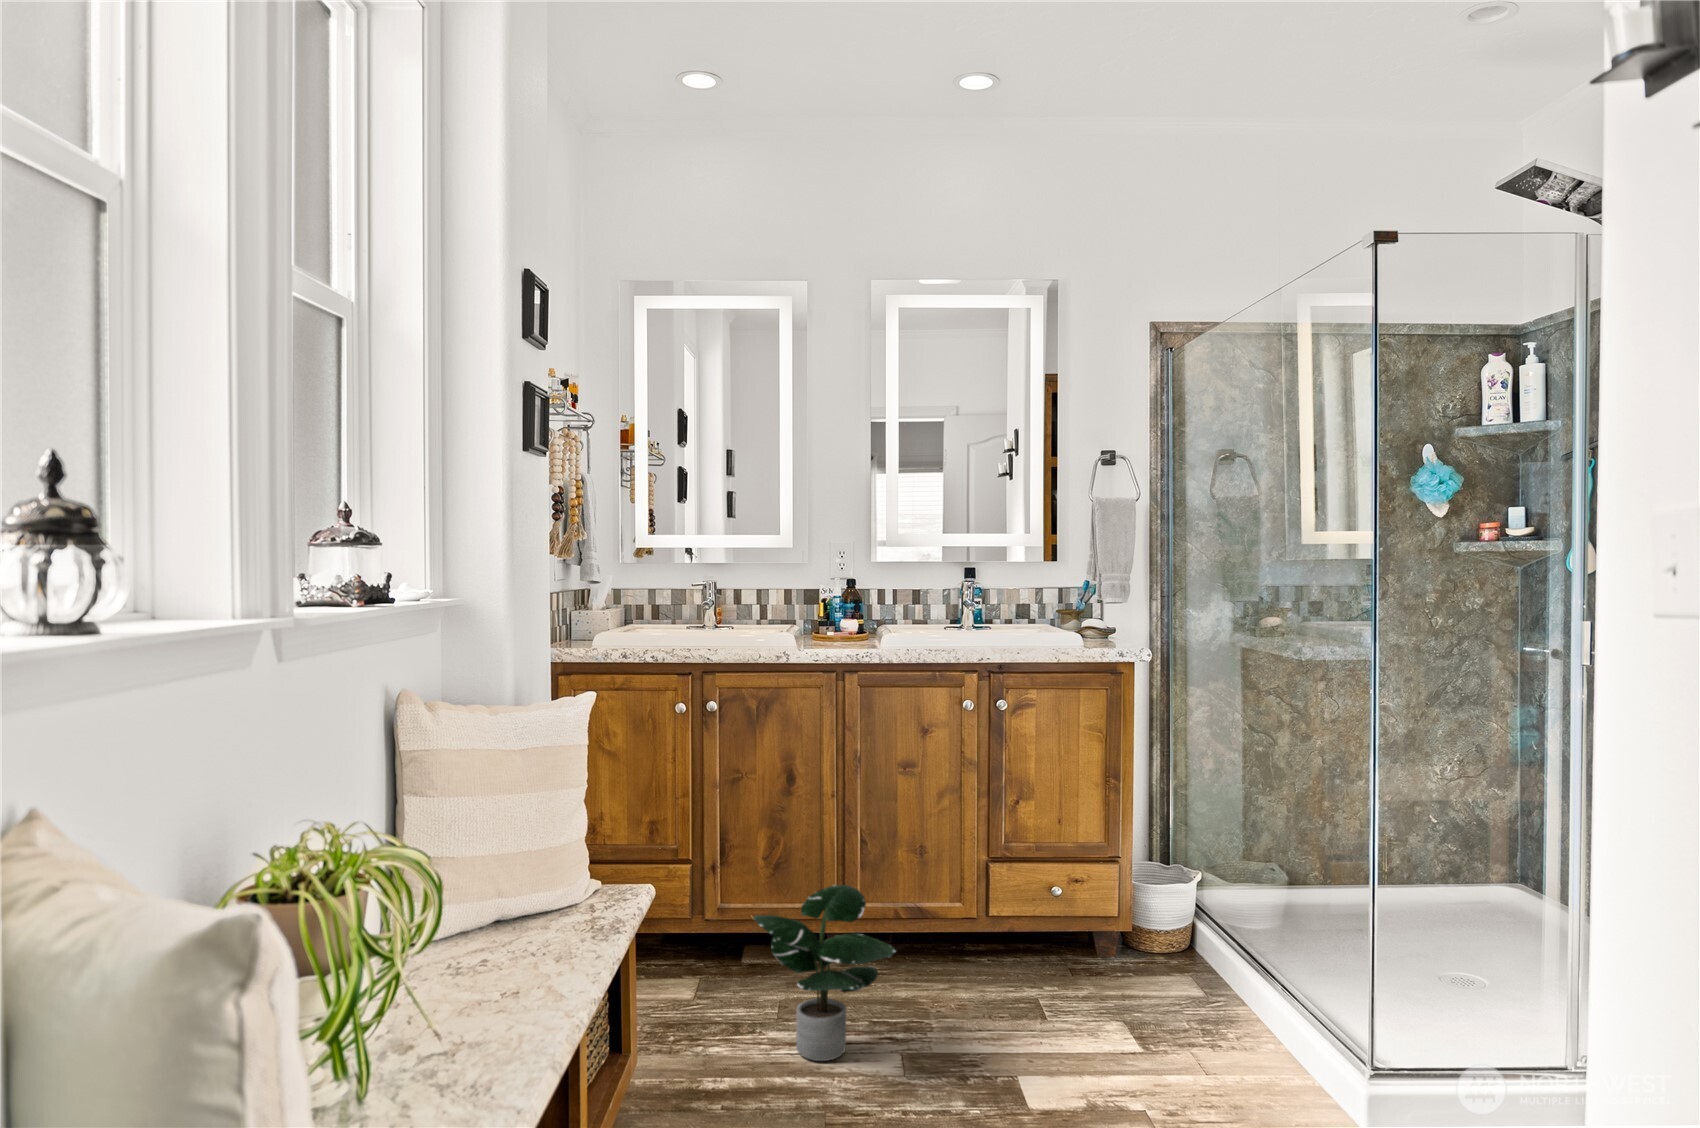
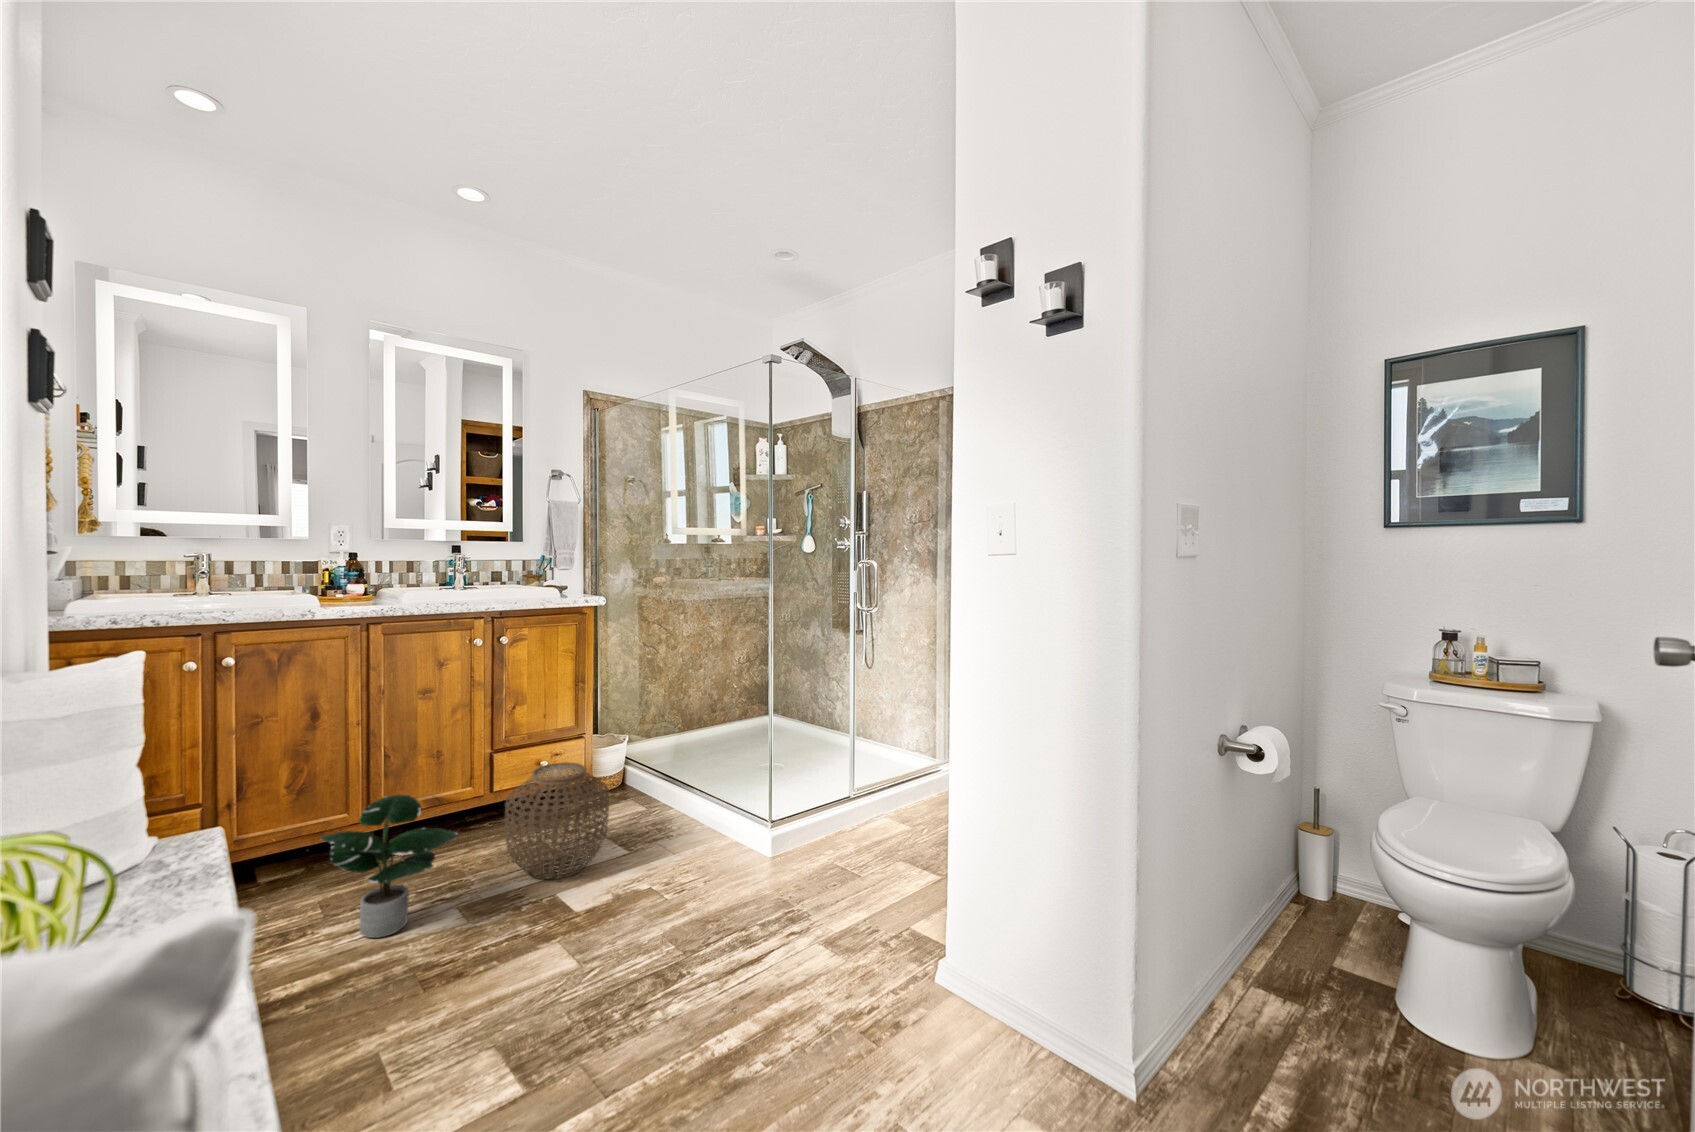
woven basket: none [970,885,1113,1059] -> present [505,762,609,879]

